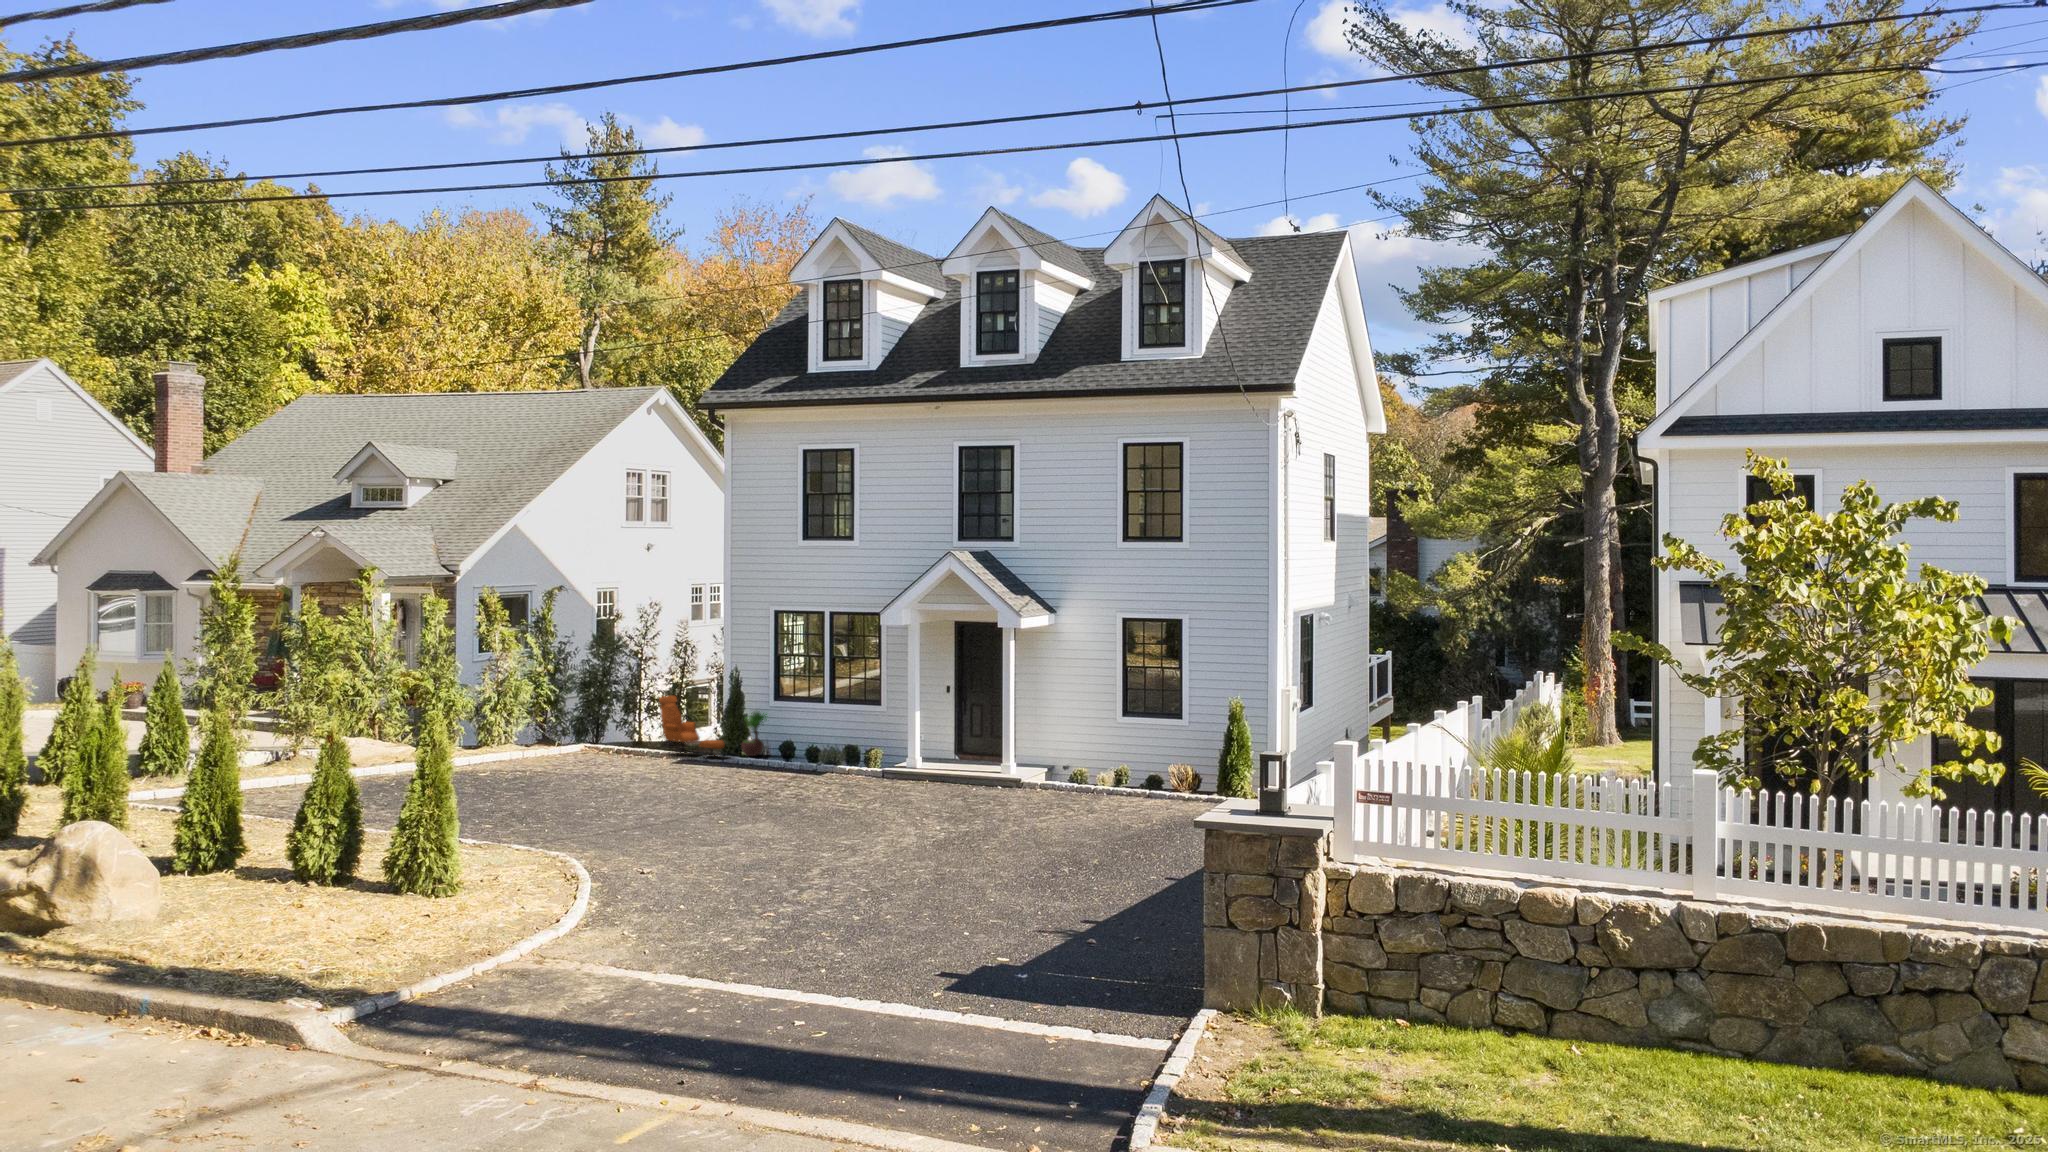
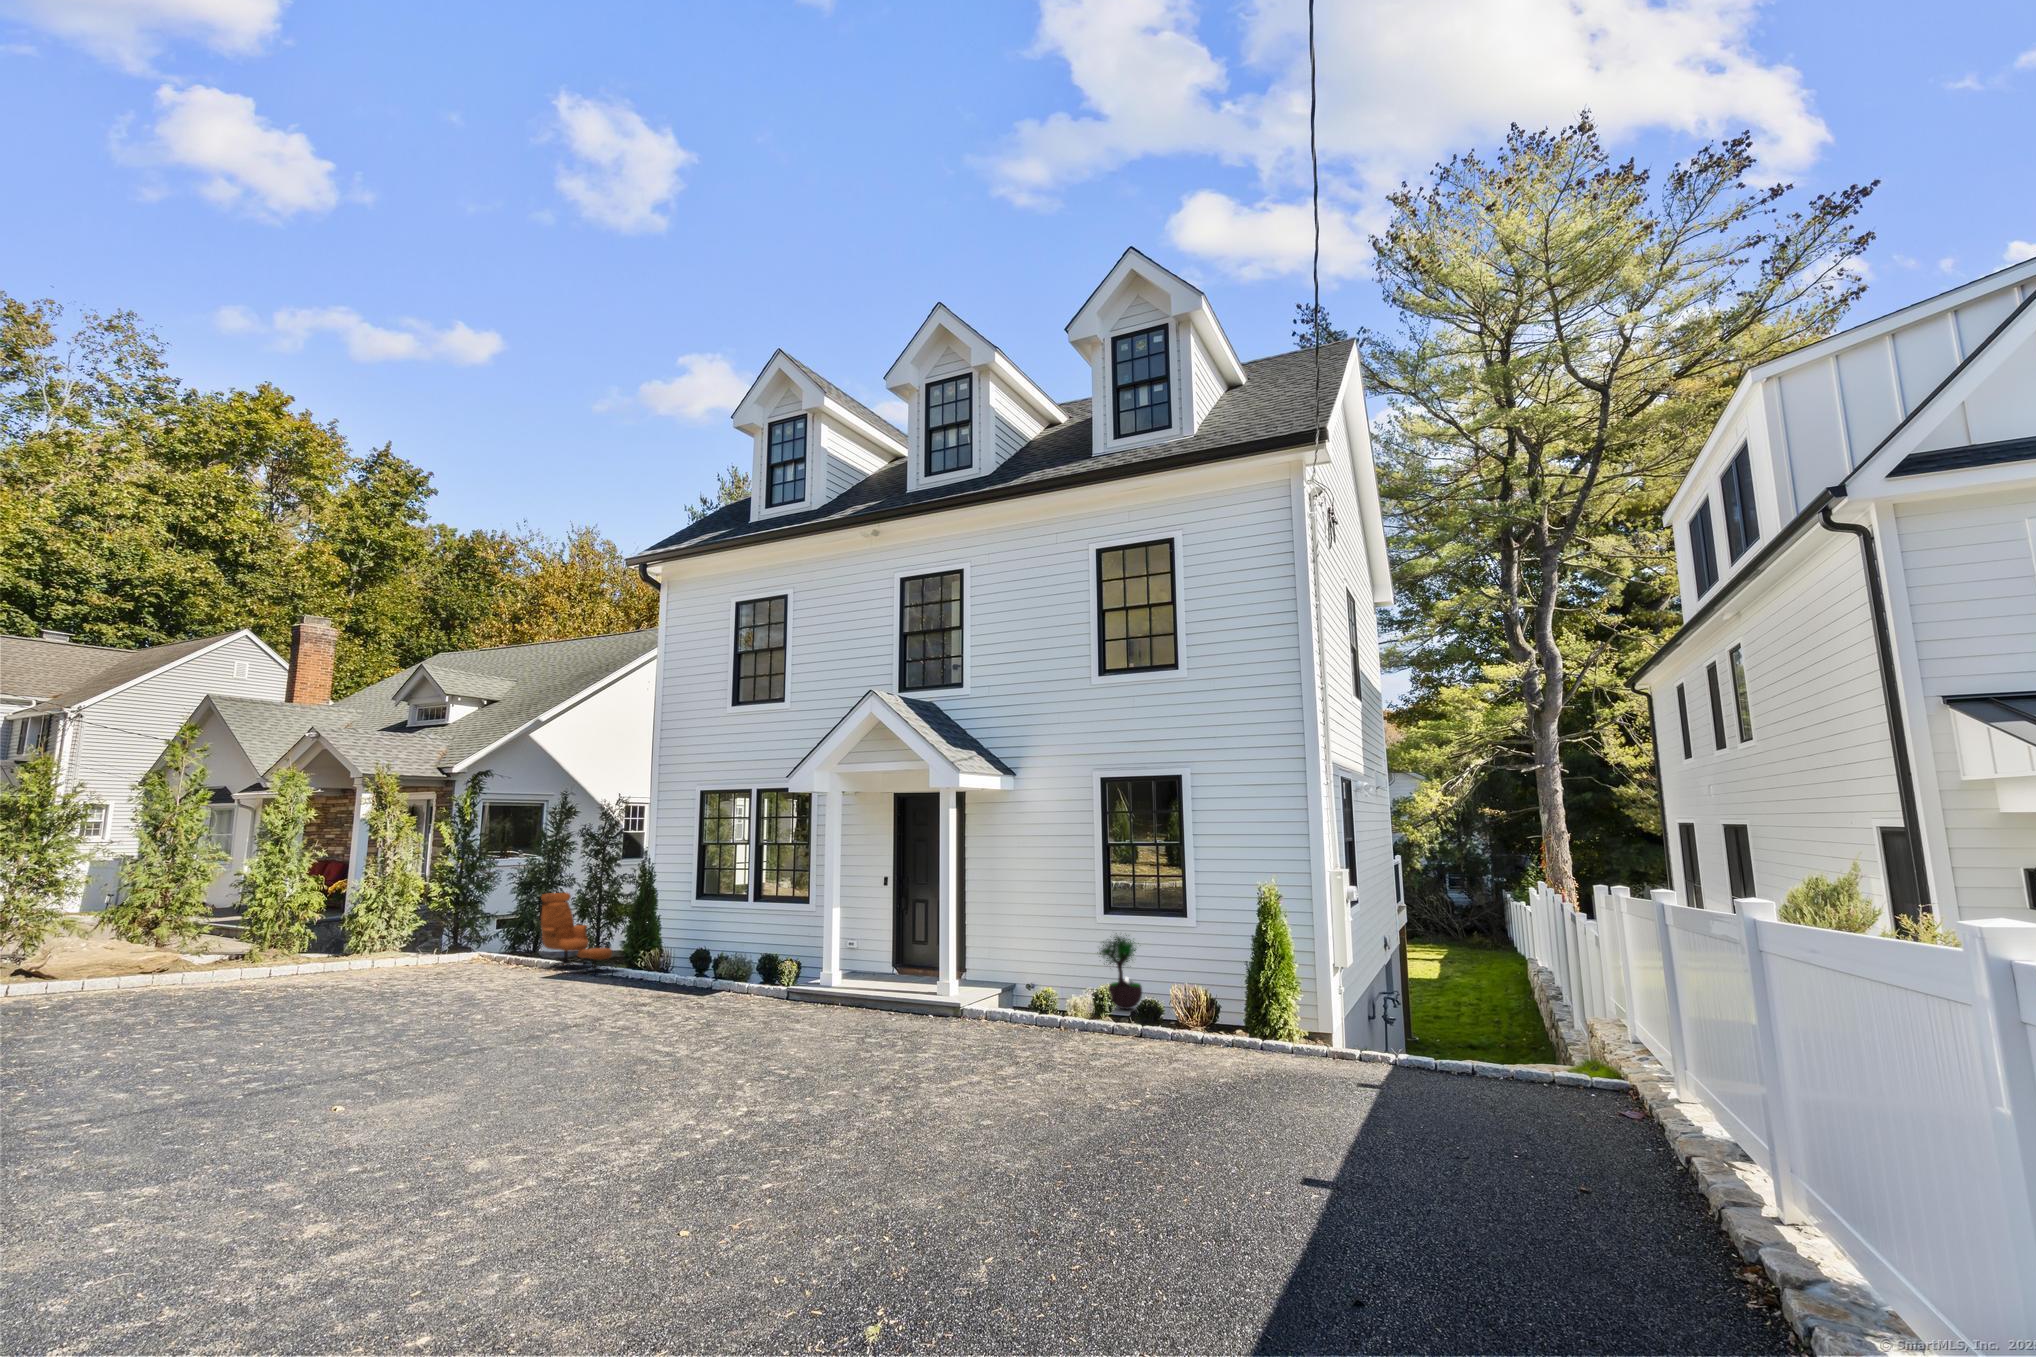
potted tree: present [741,712,768,756] -> present [1097,933,1142,1009]

